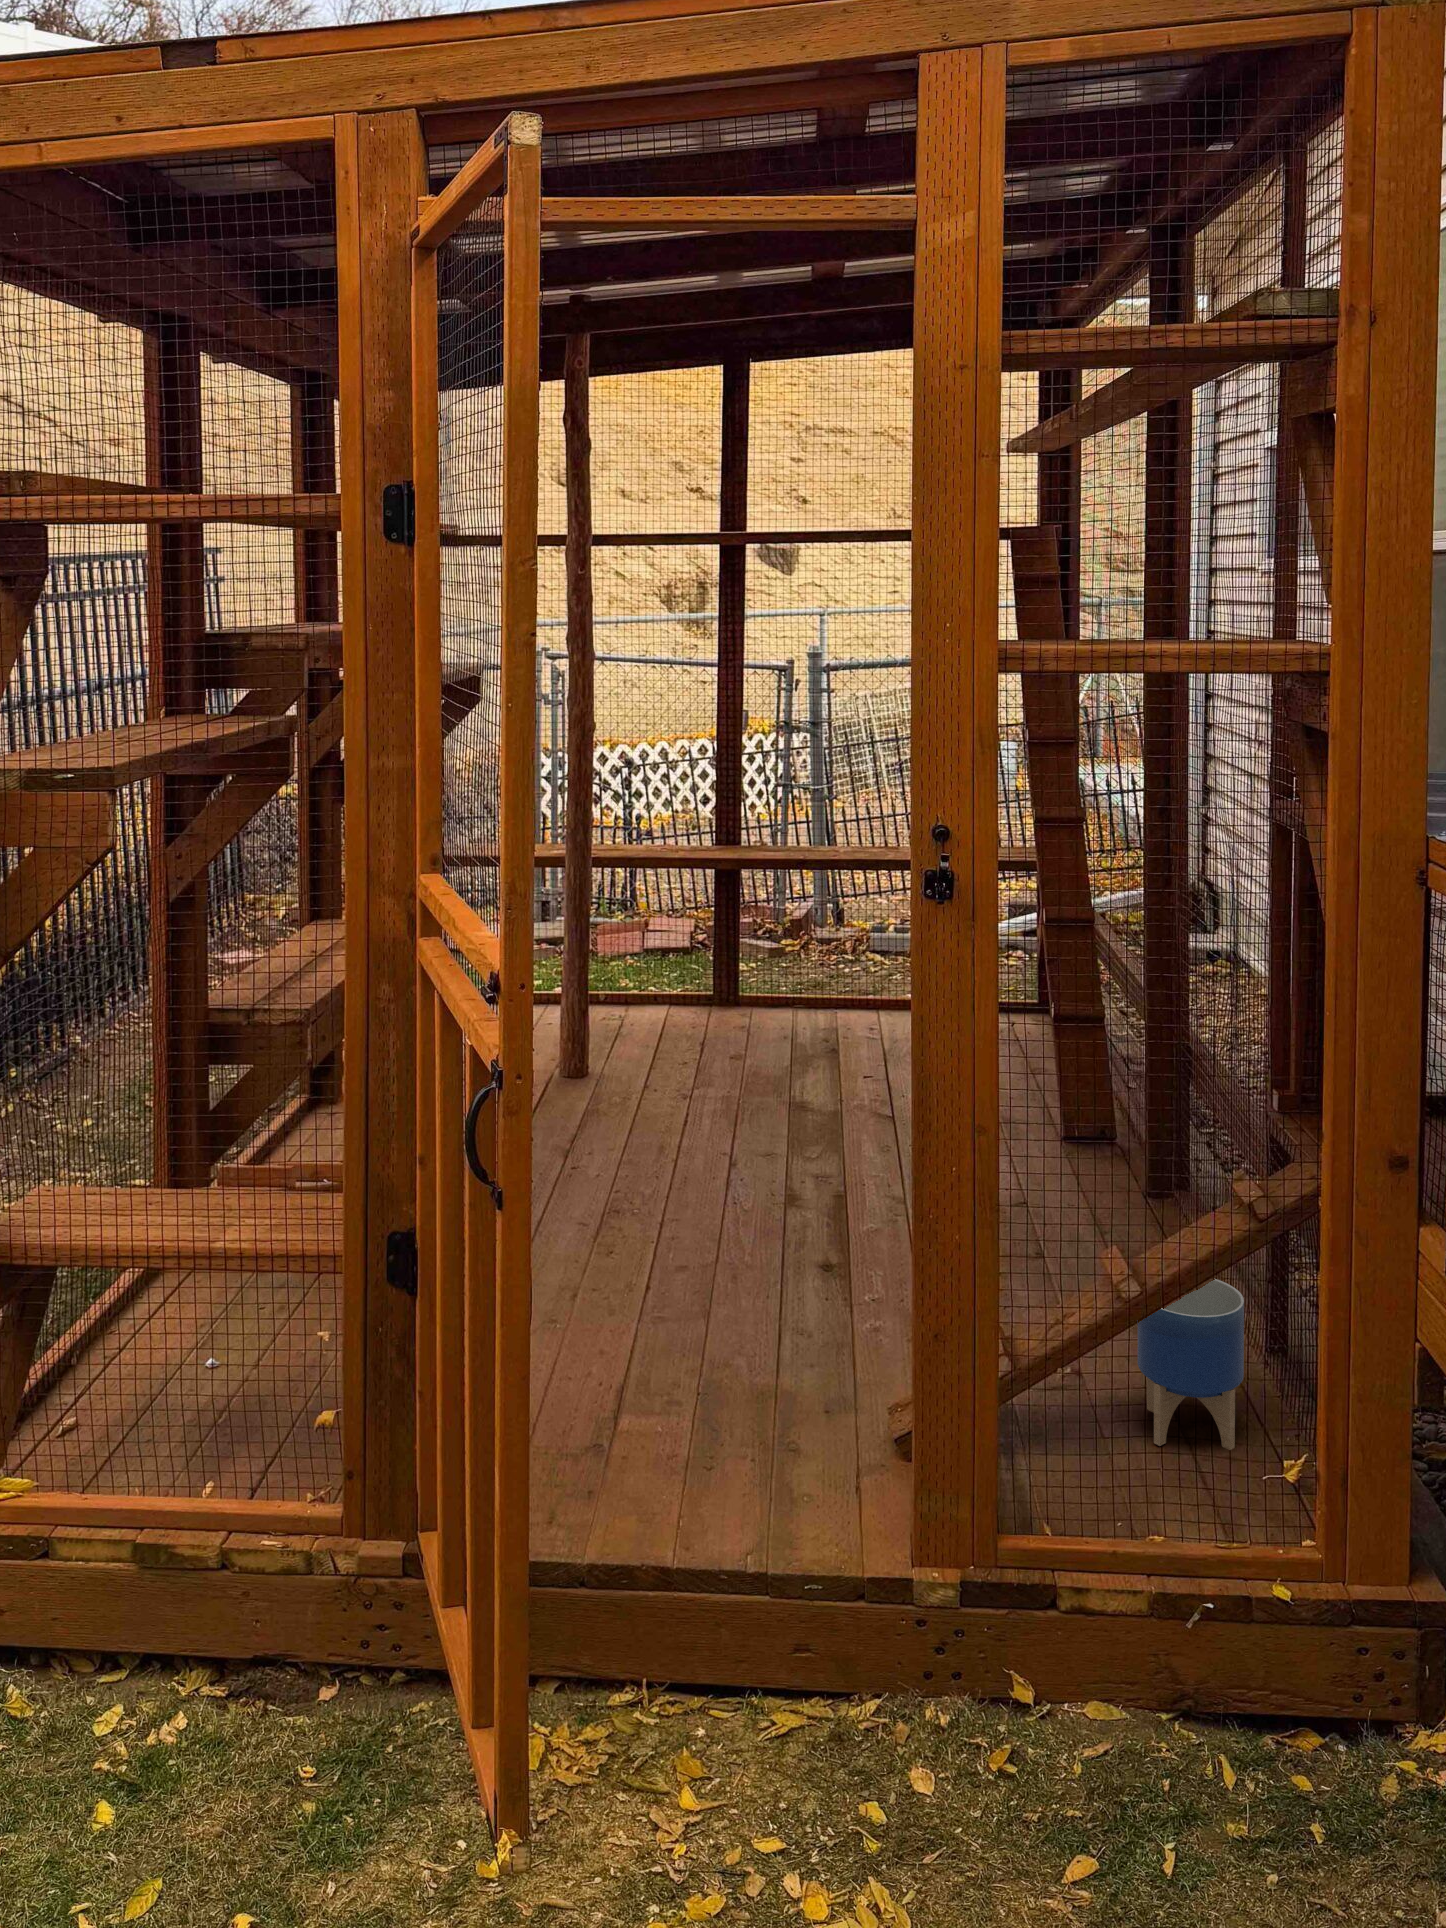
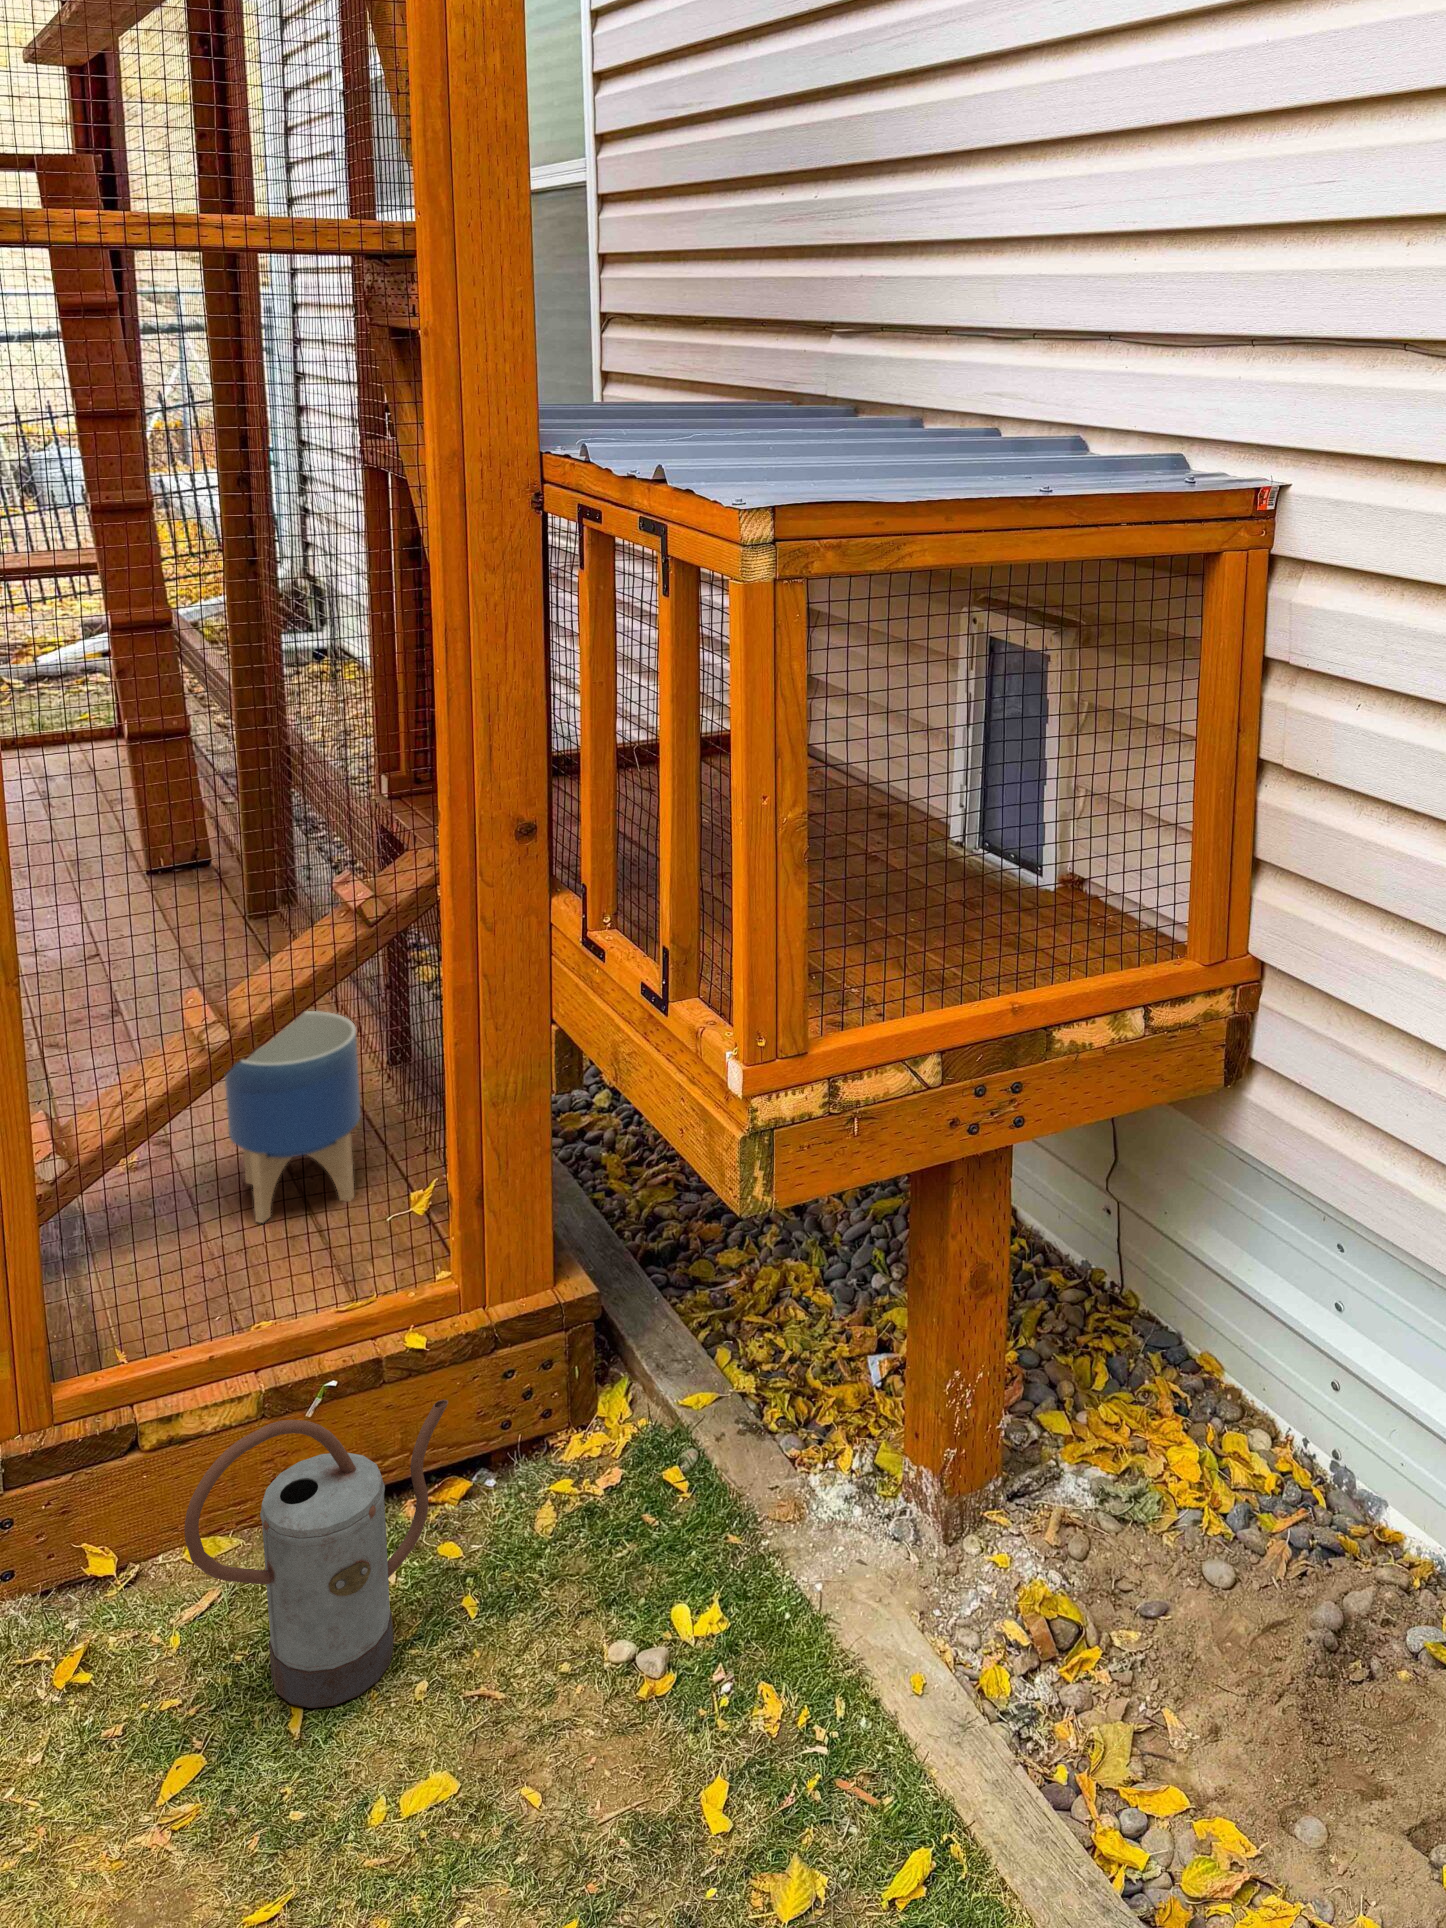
watering can: none [1098,1599,1307,1863] -> present [184,1399,448,1708]

